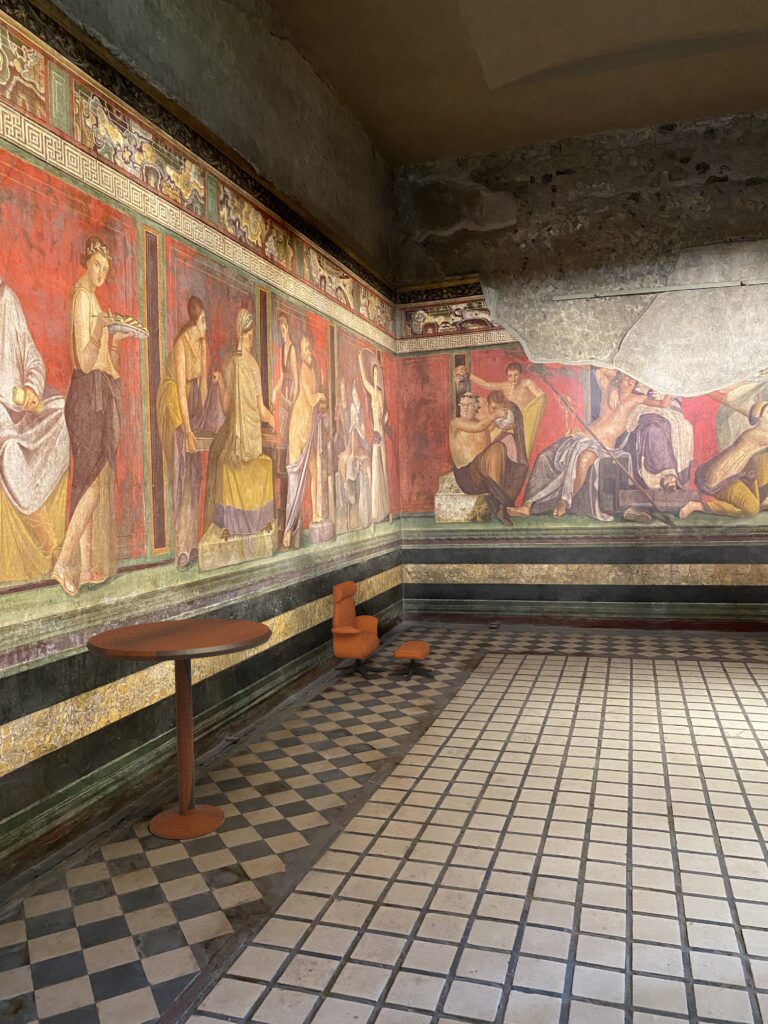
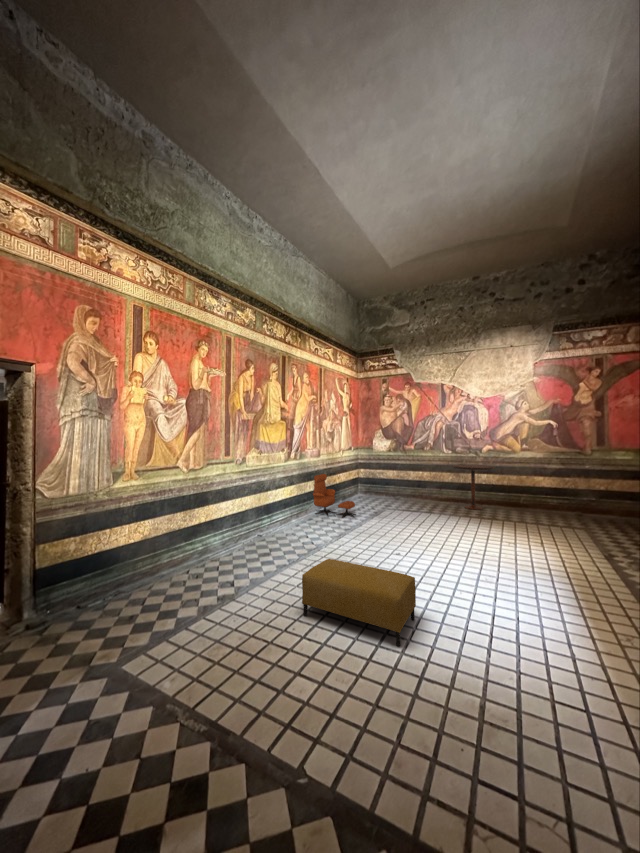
pedestal table: present [86,619,272,839] -> present [452,465,494,510]
ottoman: none [472,783,740,967] -> present [302,559,416,646]

